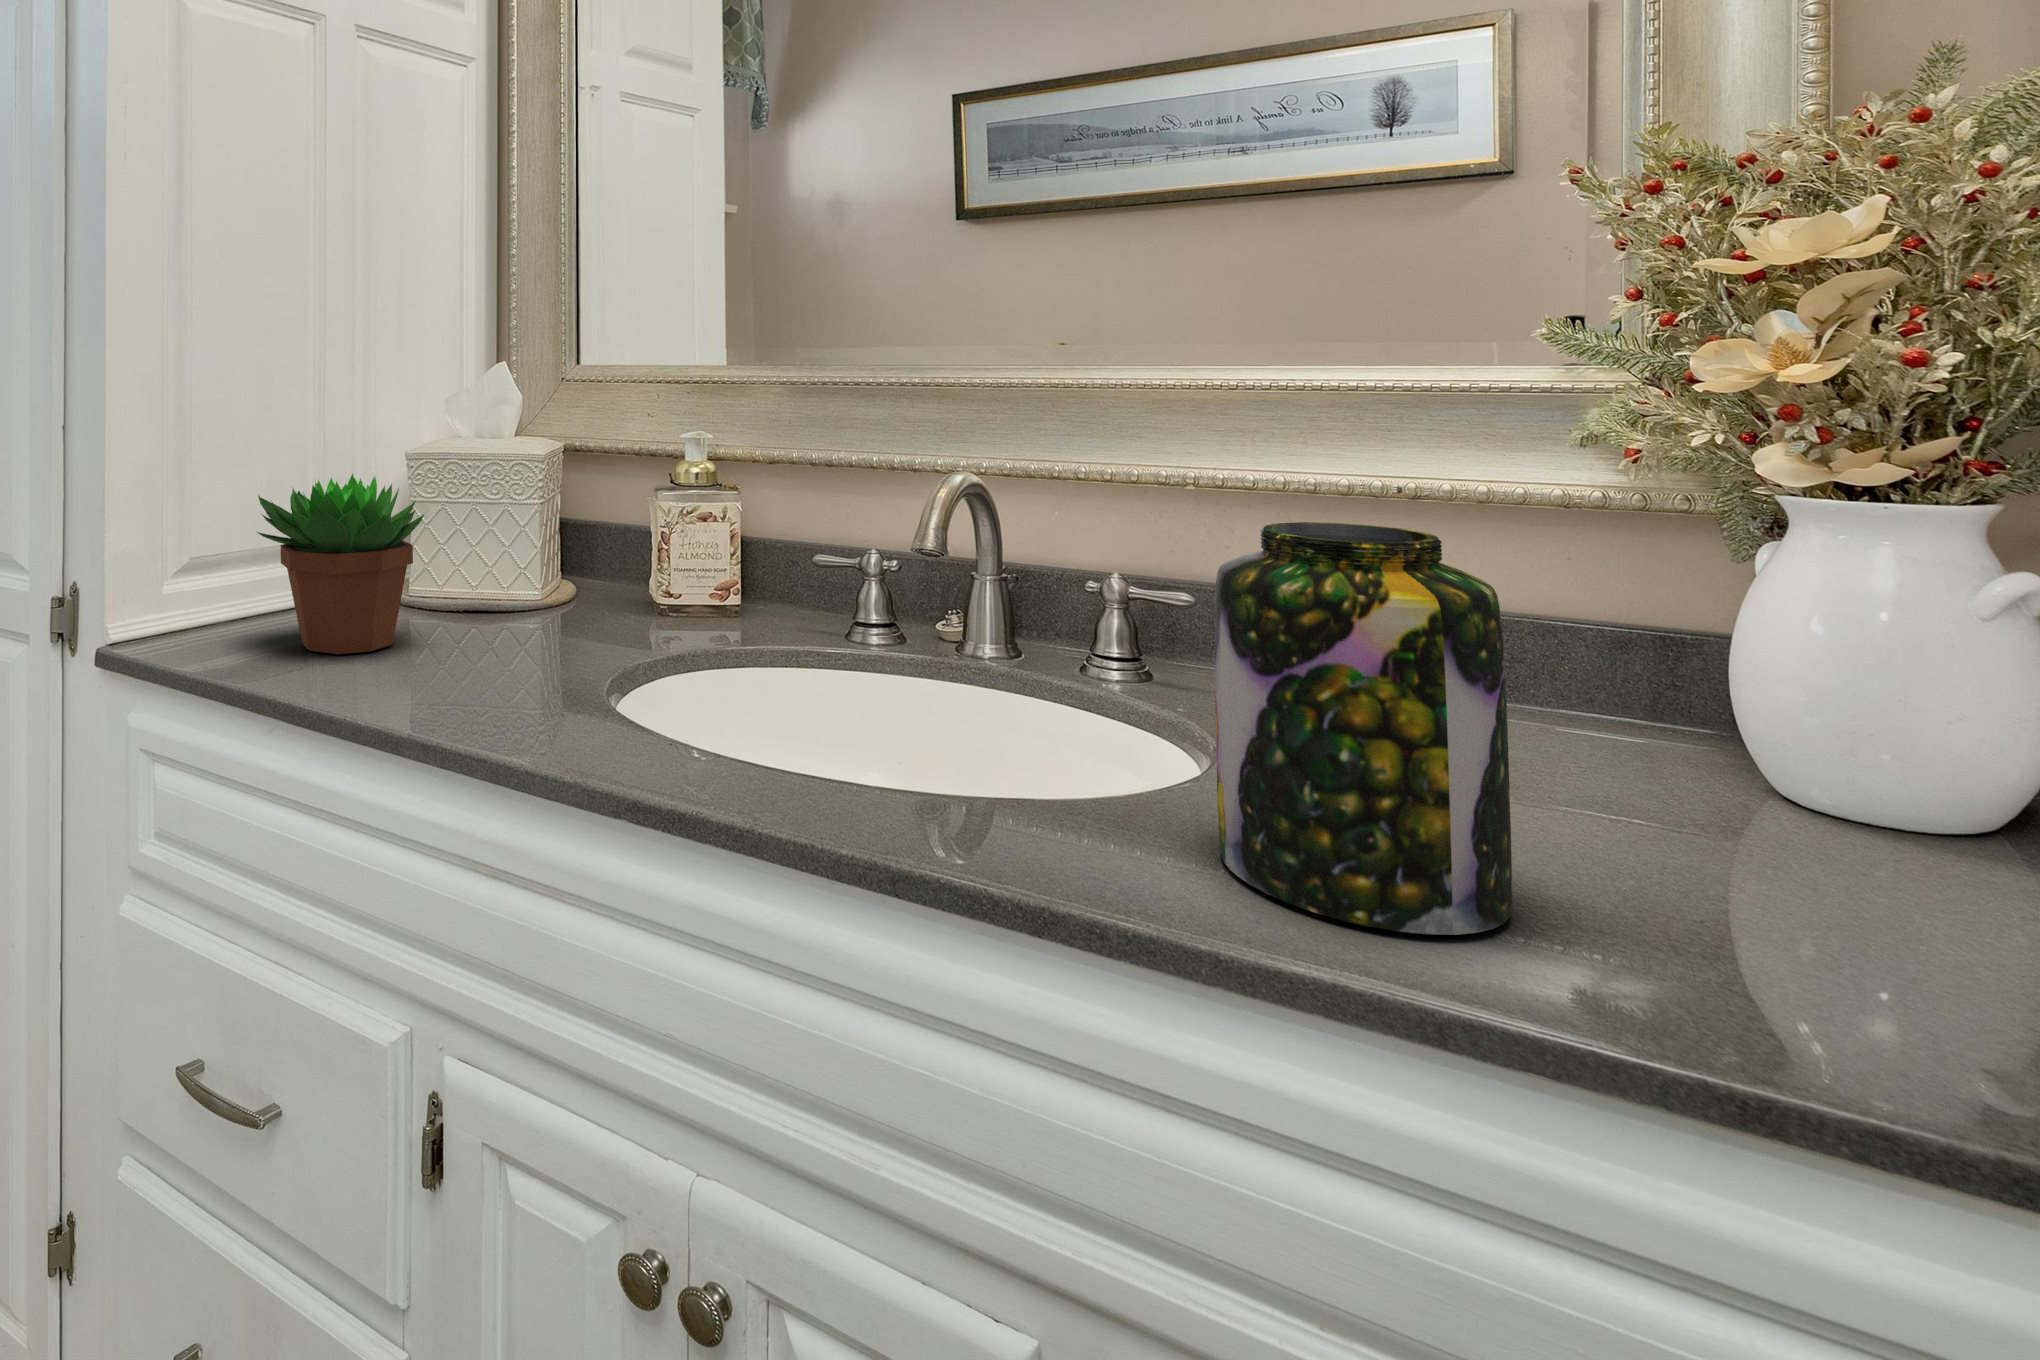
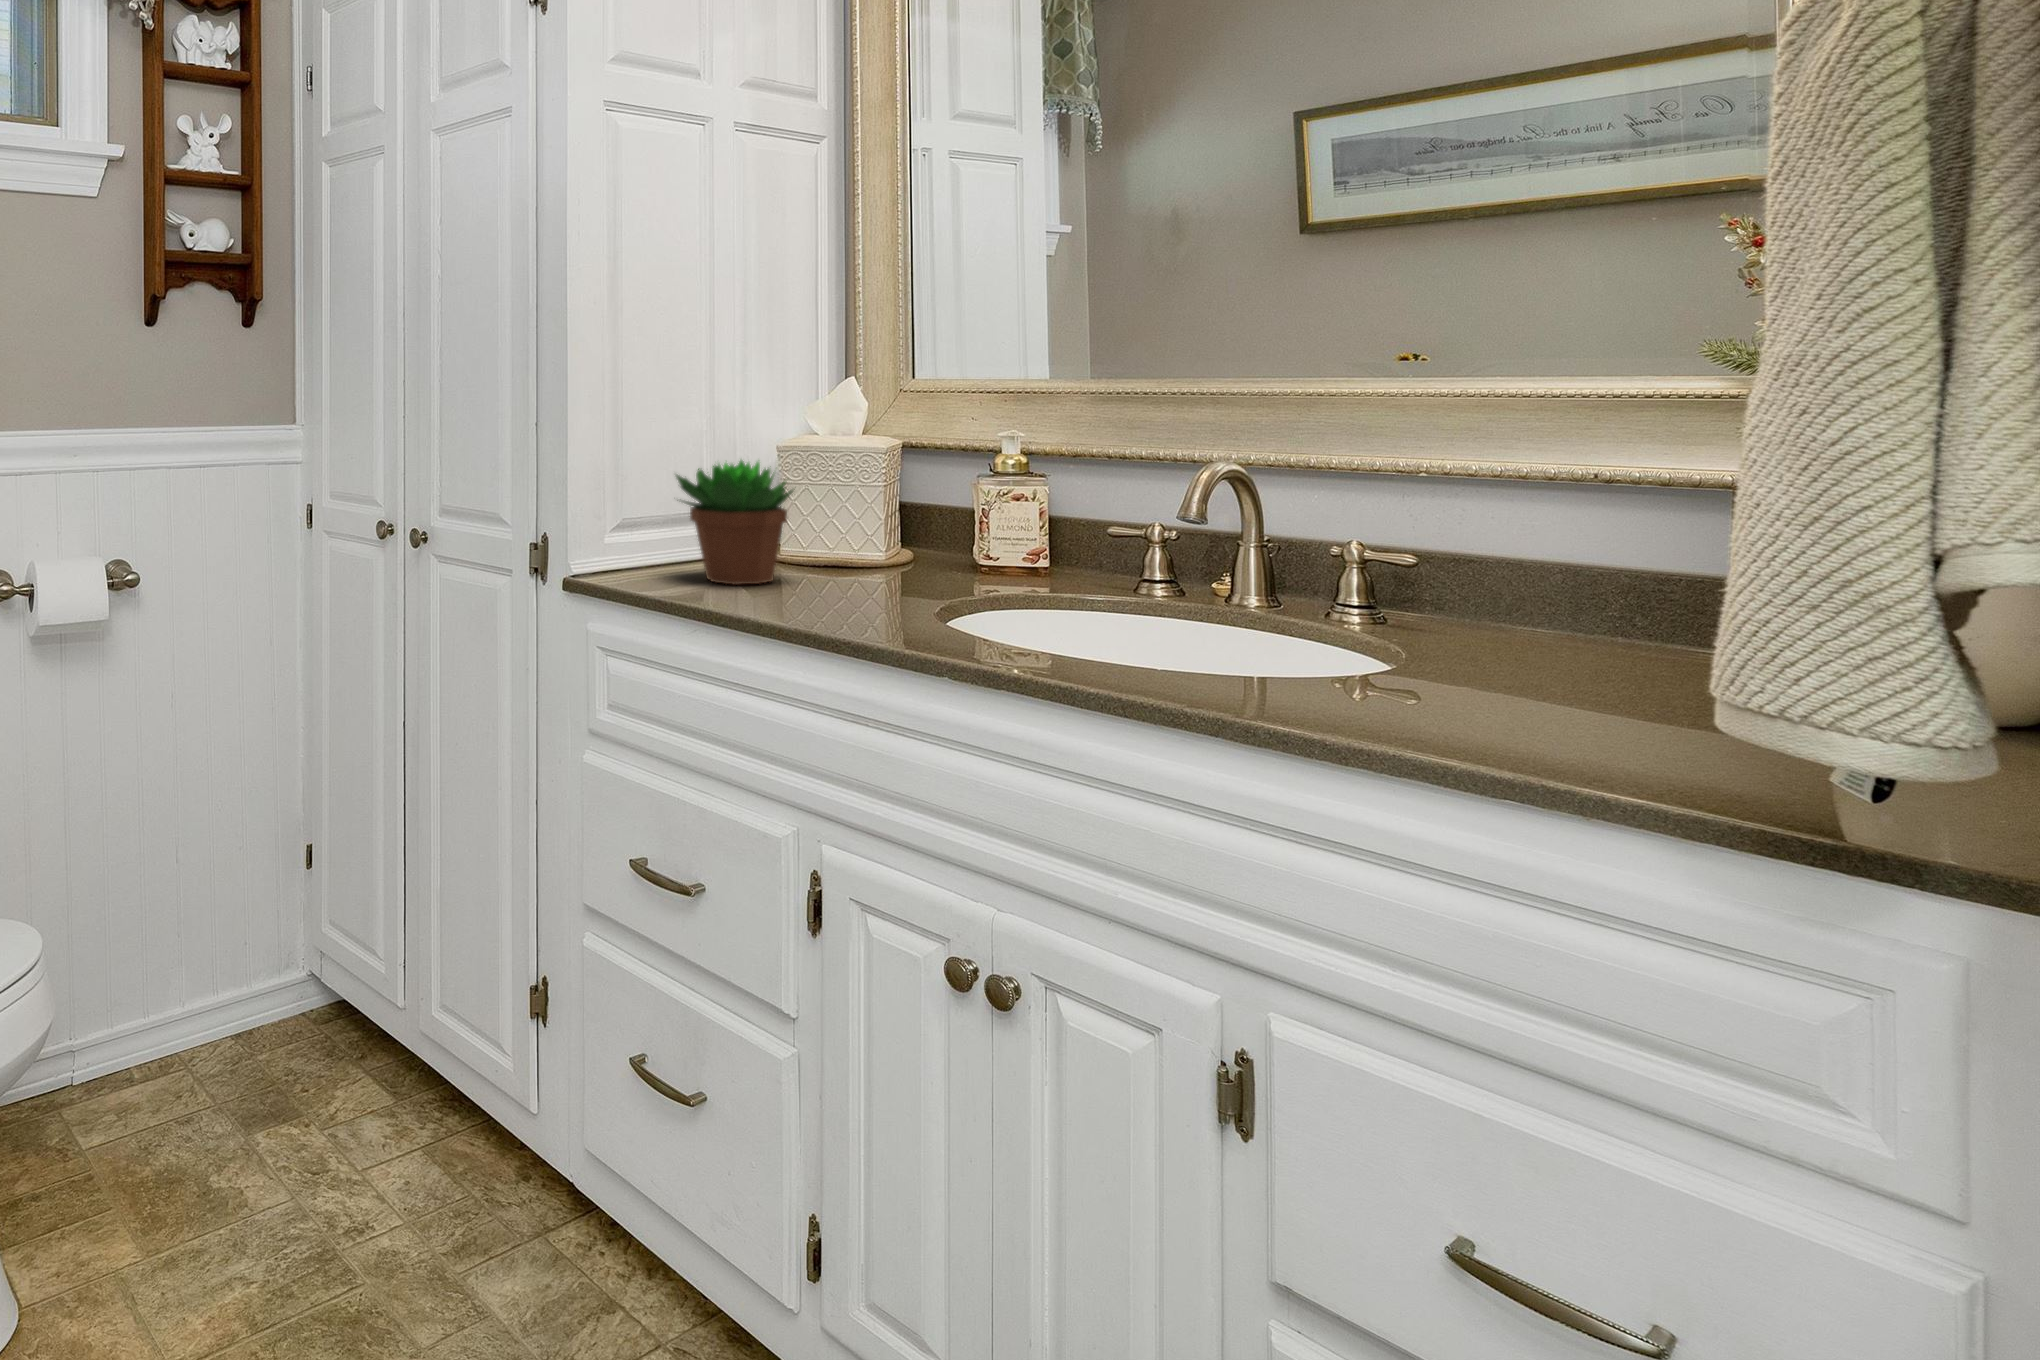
jar: present [1214,522,1512,935] -> none [1356,479,1562,737]

